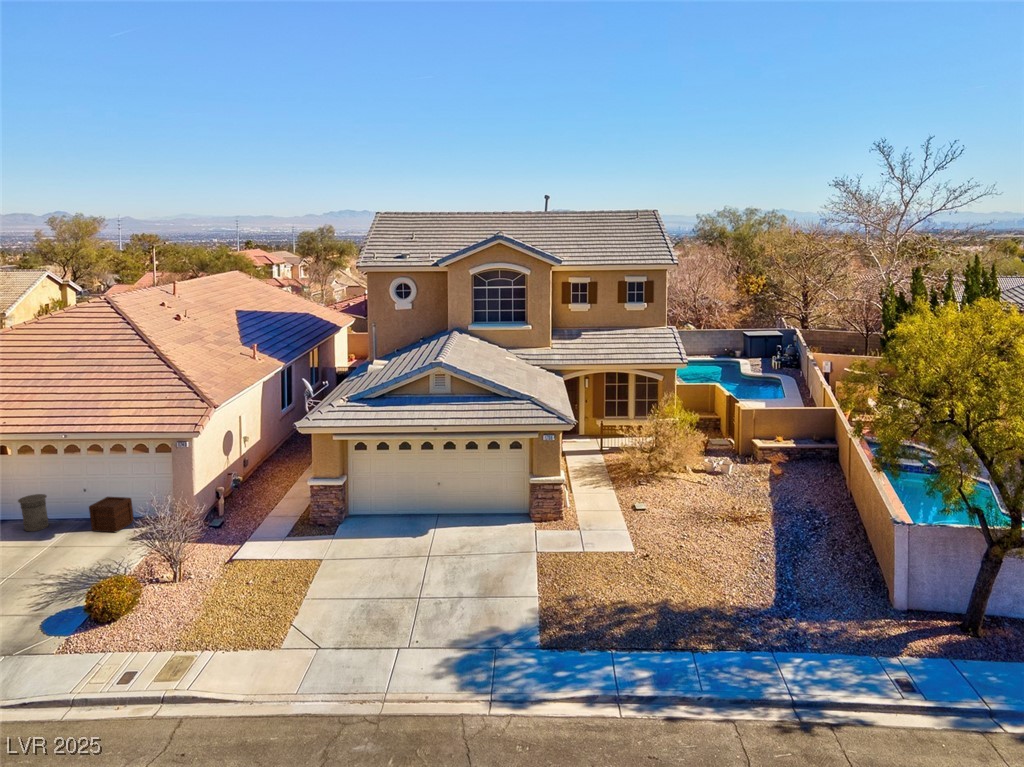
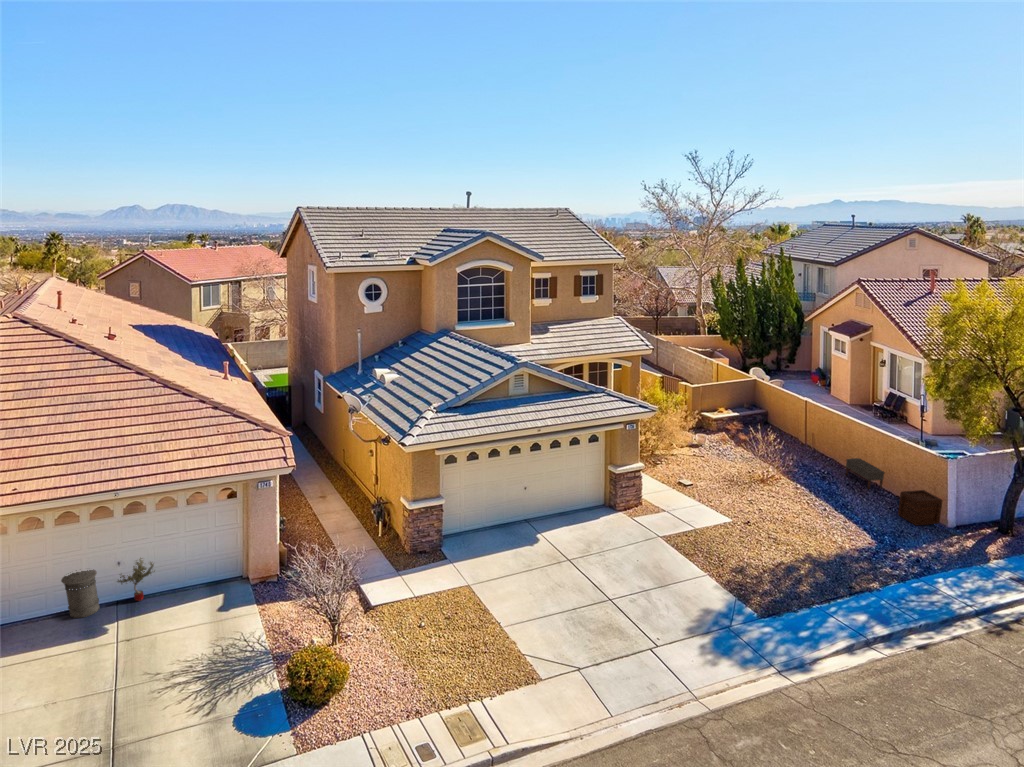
potted tree: none [60,491,89,527] -> present [117,558,155,601]
wooden crate: present [89,497,134,532] -> present [898,490,942,525]
bench: none [839,508,869,548] -> present [846,458,885,489]

